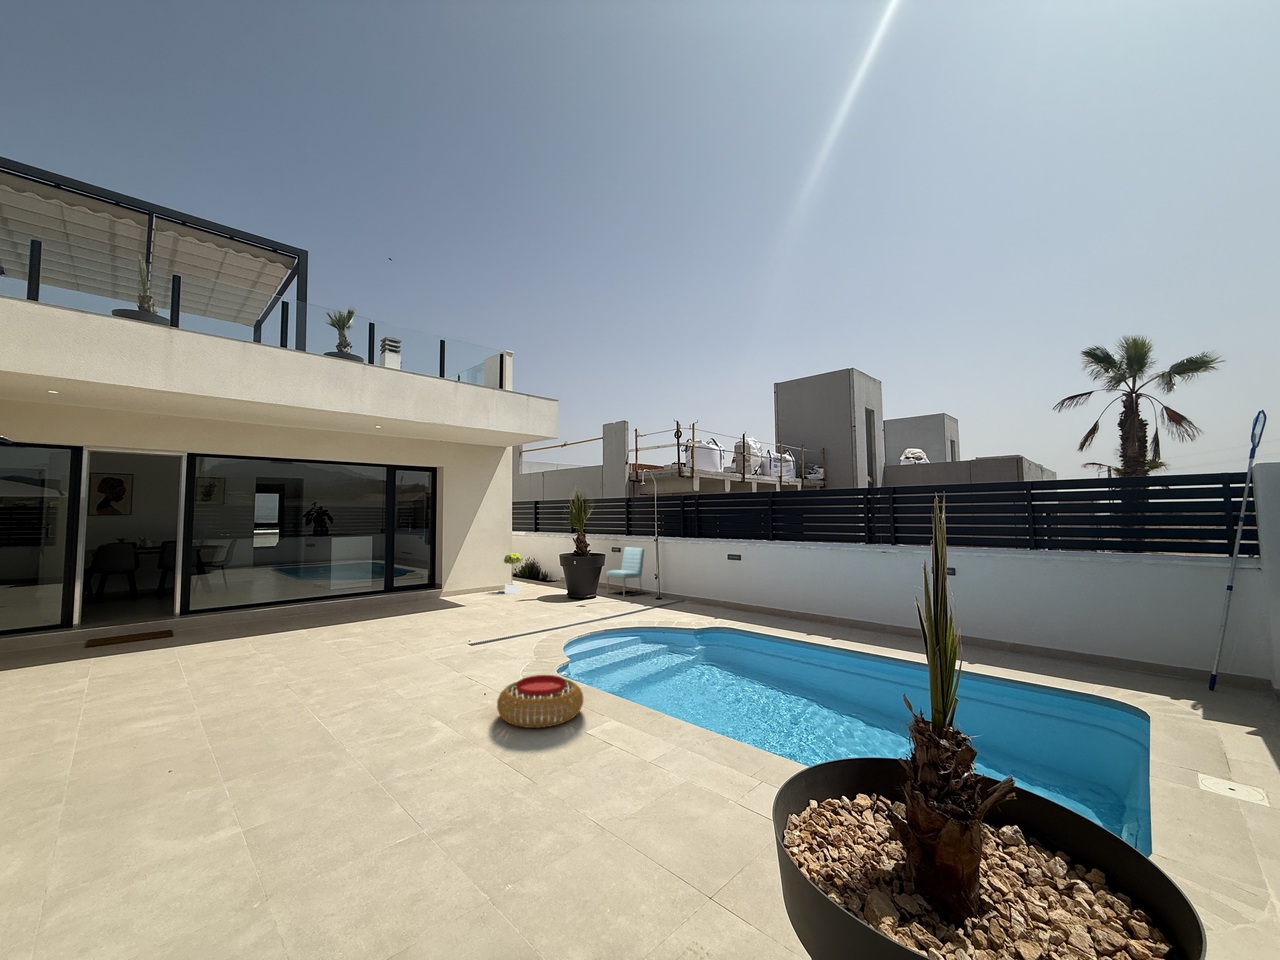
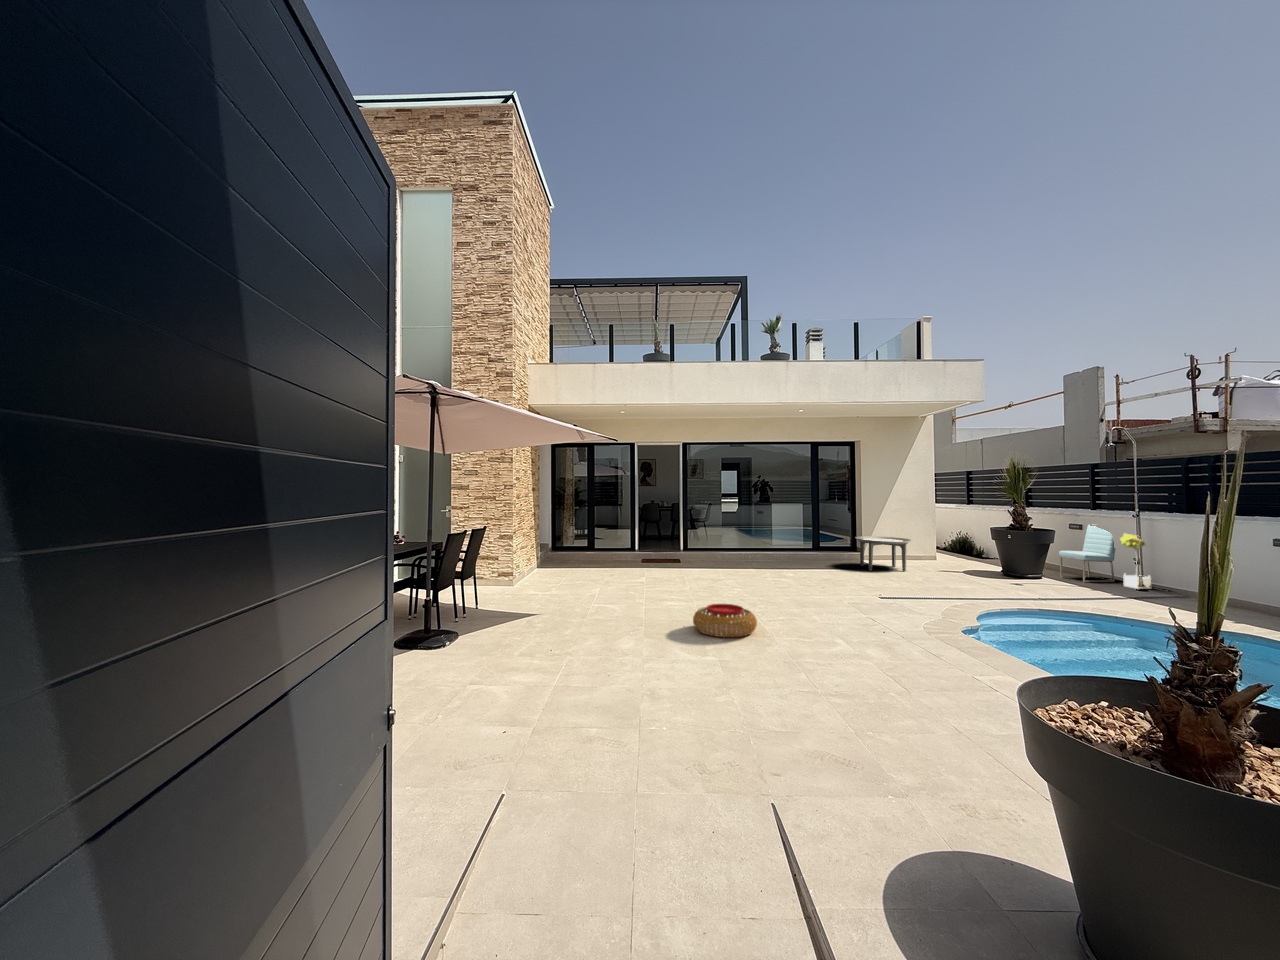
potted tree: present [504,553,521,594] -> present [1120,533,1151,589]
round table: none [432,569,490,608] -> present [855,536,911,572]
pouf: present [497,675,583,728] -> present [693,604,757,637]

